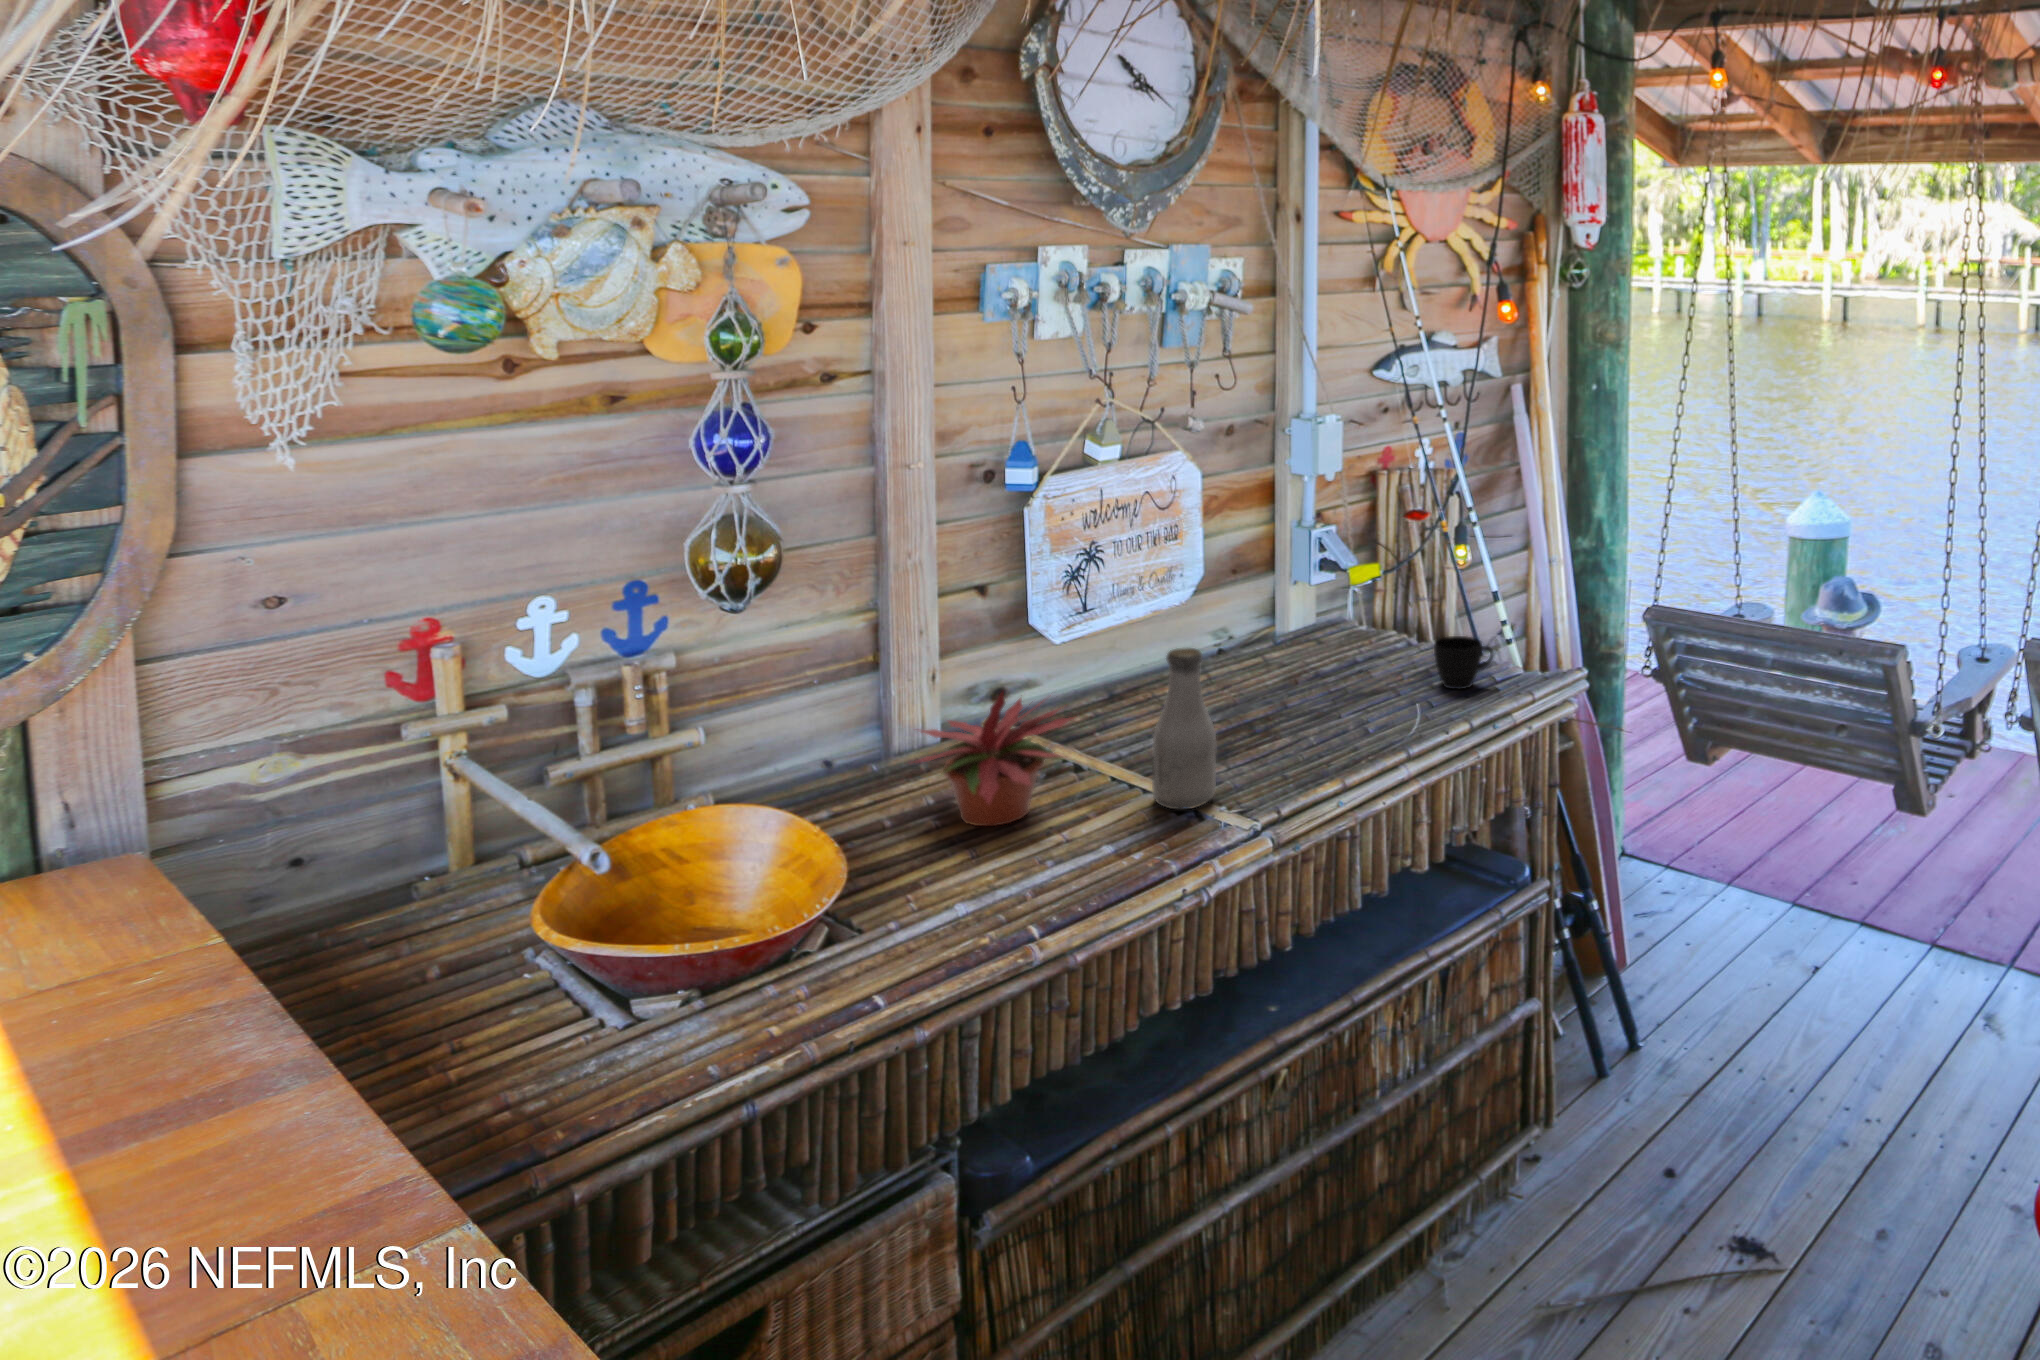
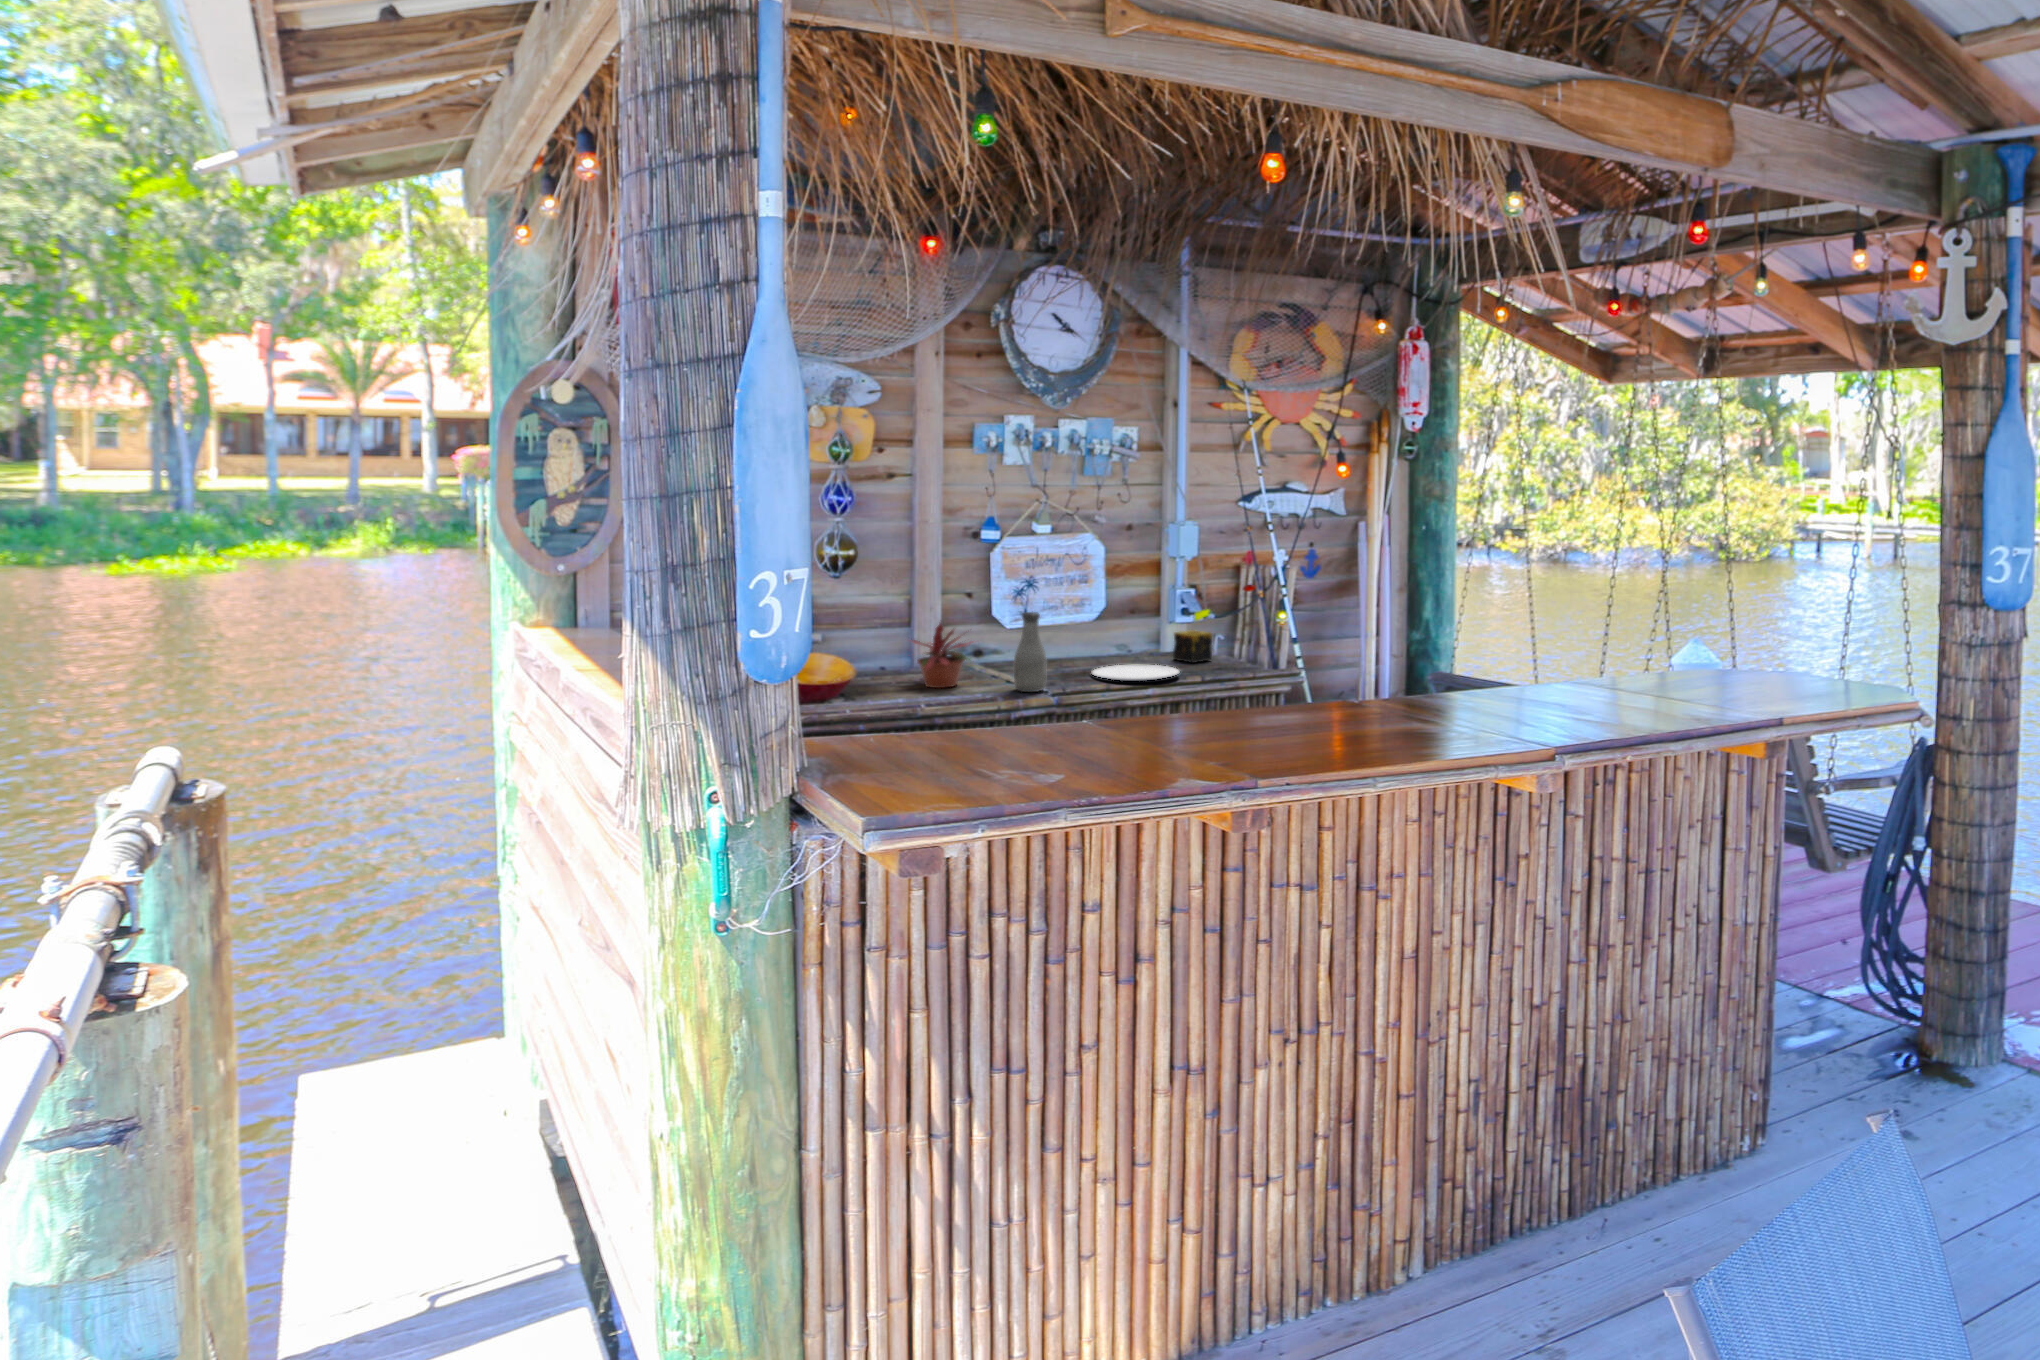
candle: none [1326,600,1389,662] -> present [1173,630,1212,662]
cup: present [1434,636,1493,689] -> none [1216,647,1251,675]
plate: none [1239,684,1399,740] -> present [1092,664,1179,681]

